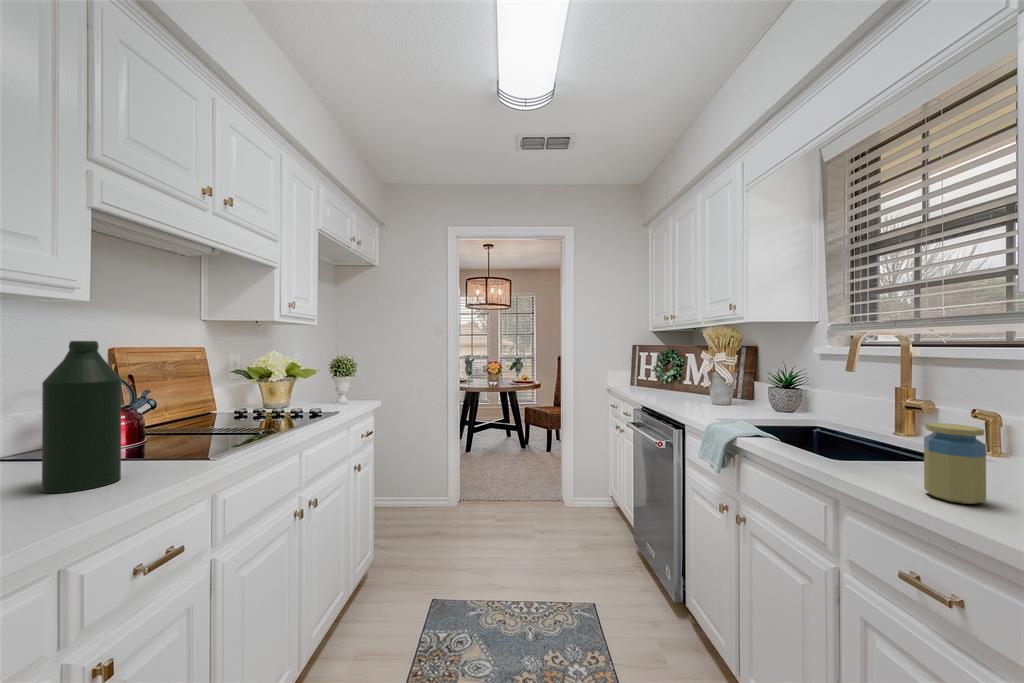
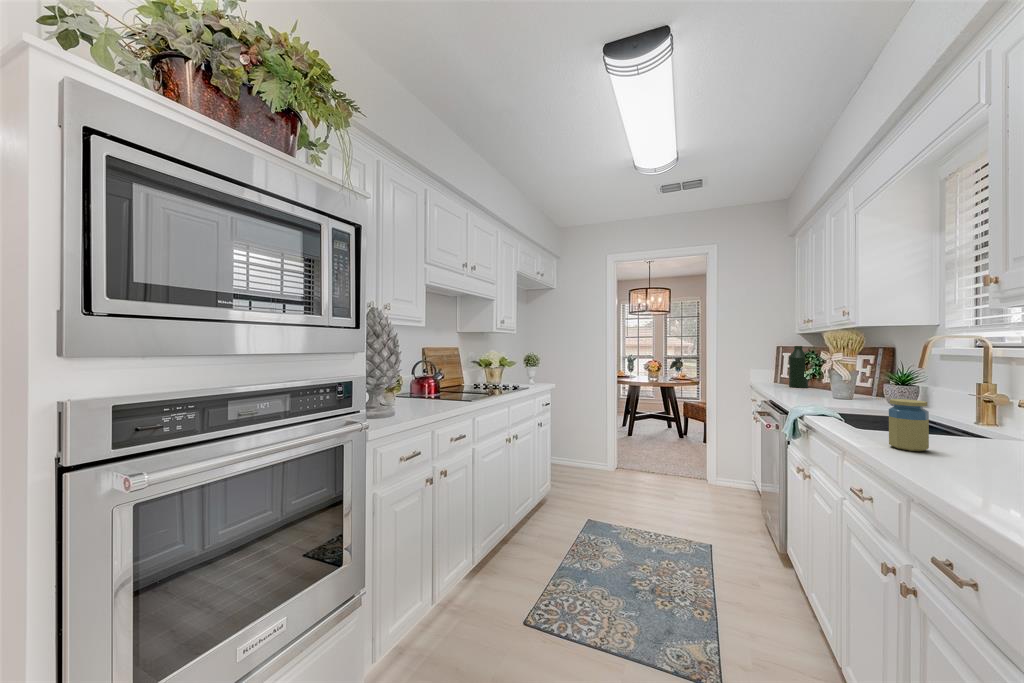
bottle: present [42,341,121,493] -> present [789,346,808,388]

